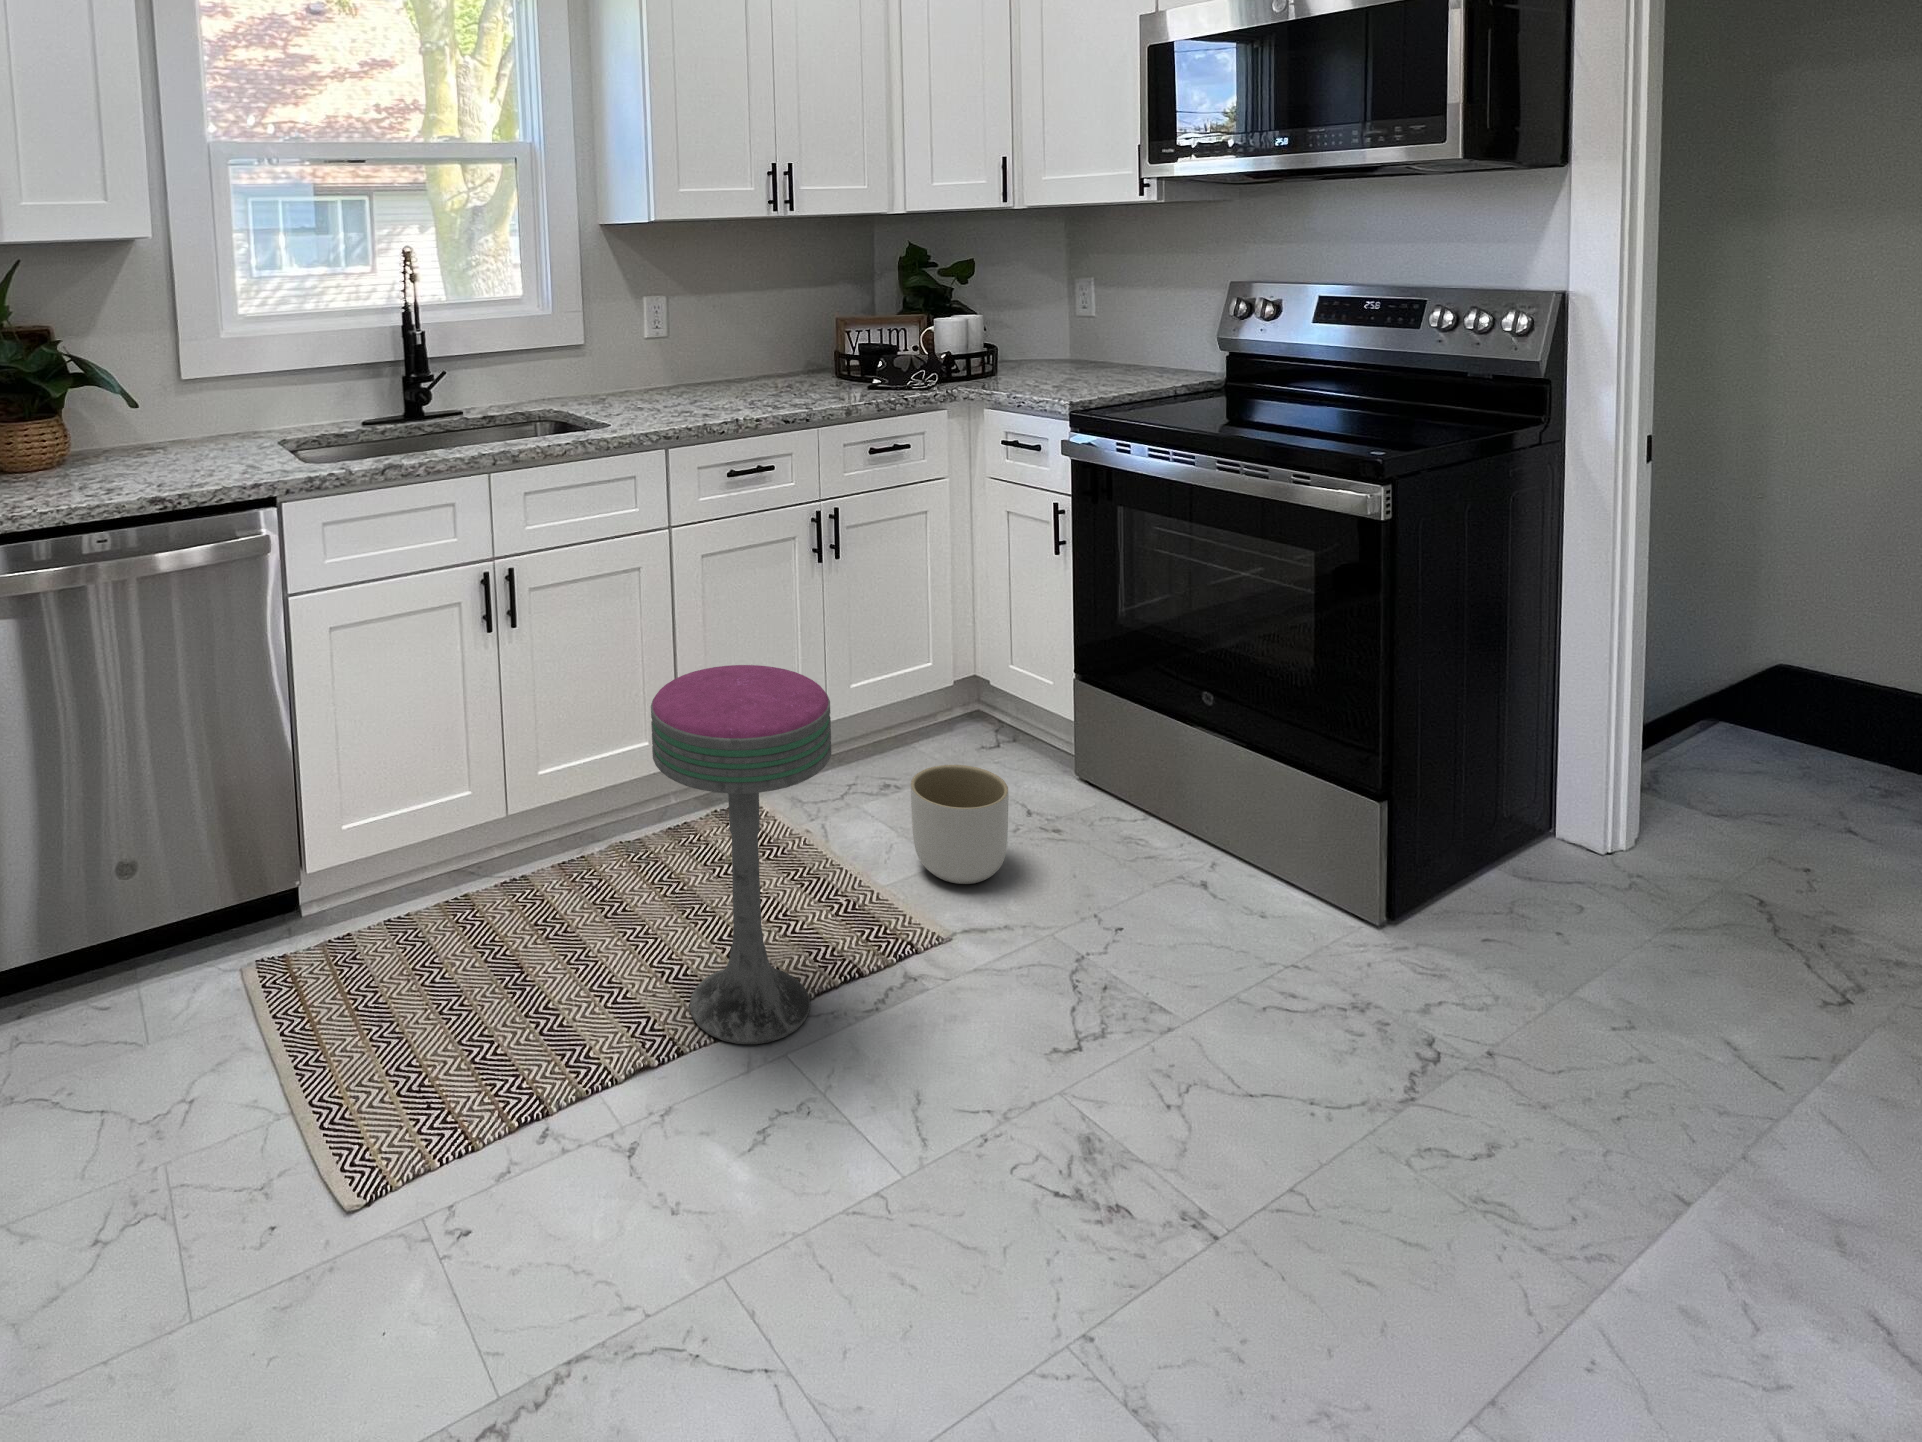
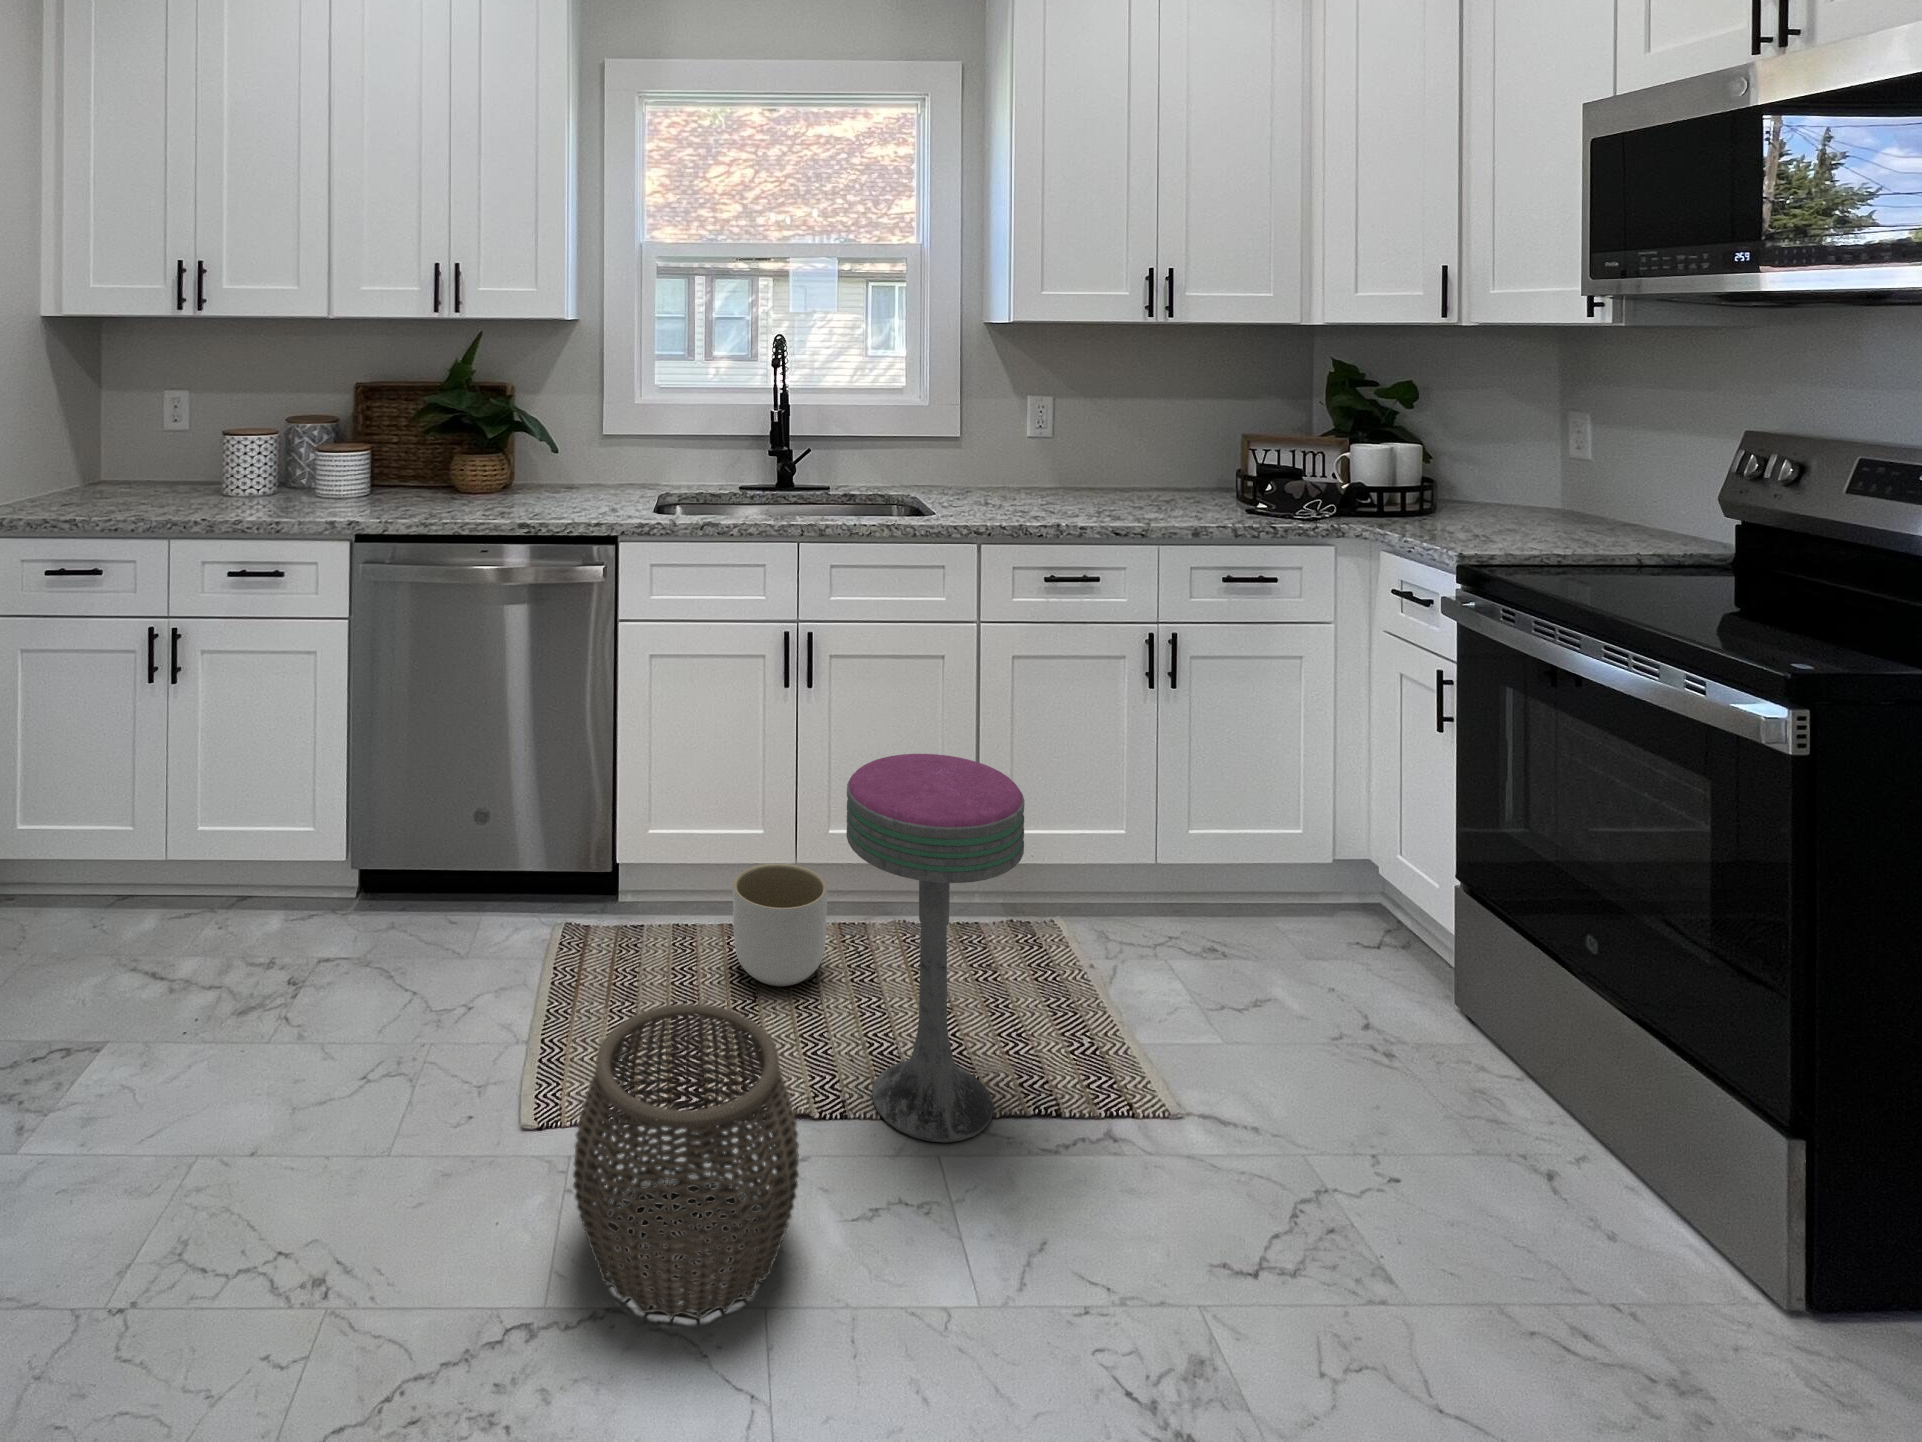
planter: present [911,765,1009,884] -> present [733,863,827,986]
woven basket: none [478,983,730,1326] -> present [573,1004,799,1319]

